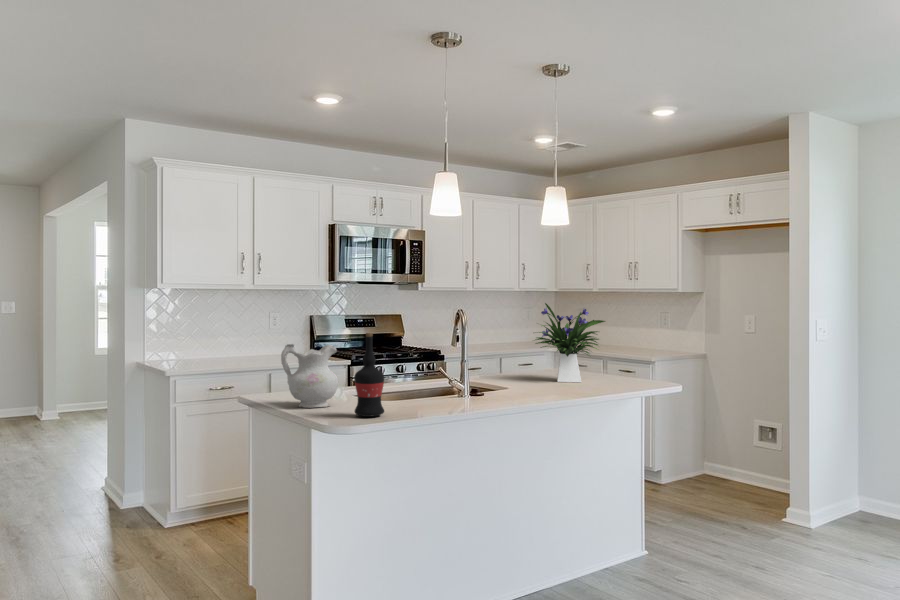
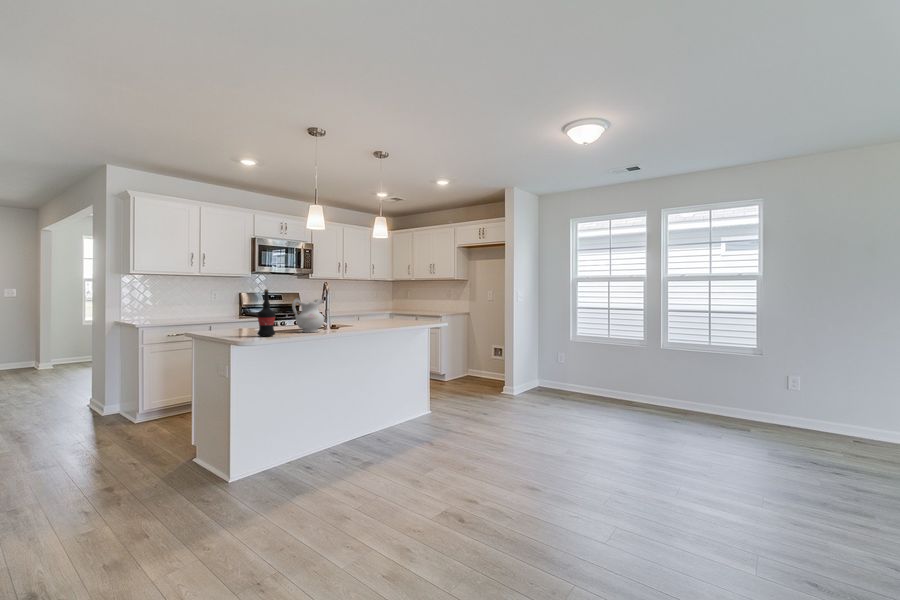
flower arrangement: present [535,303,605,382] -> none [368,281,409,325]
ceramic pitcher: present [281,344,338,408] -> present [292,298,324,333]

